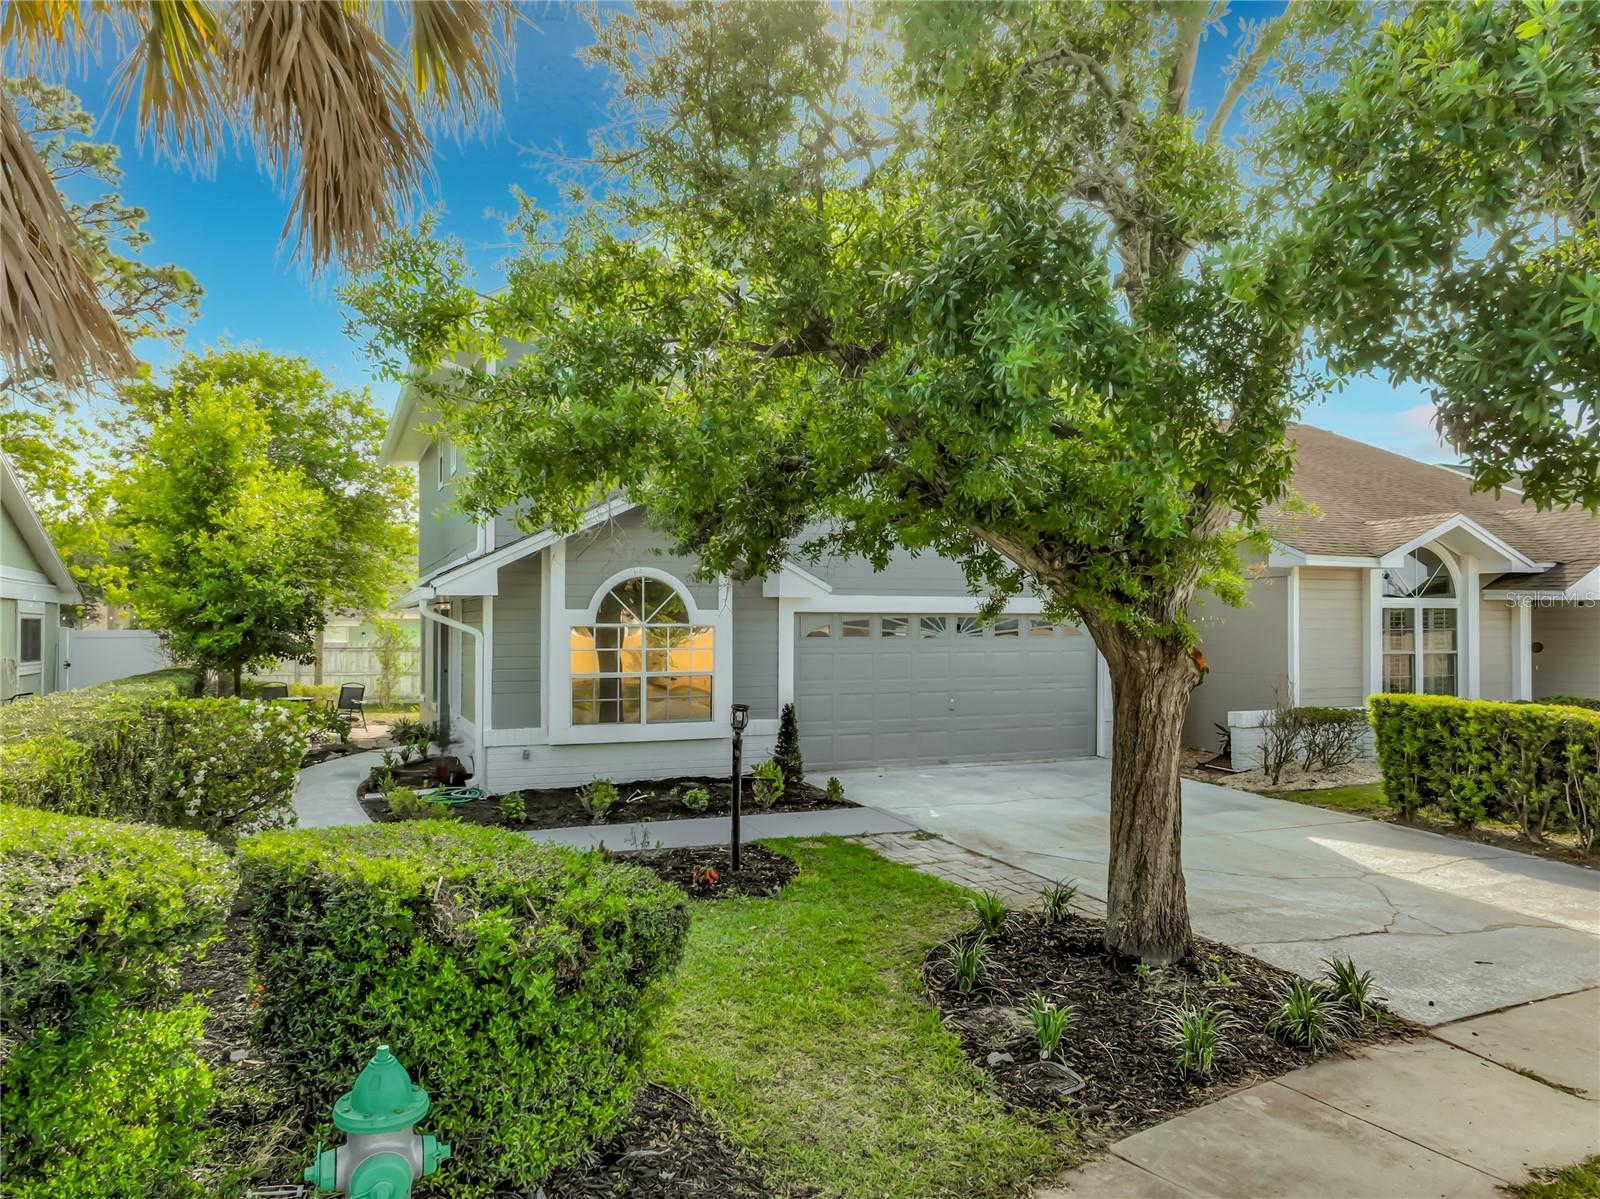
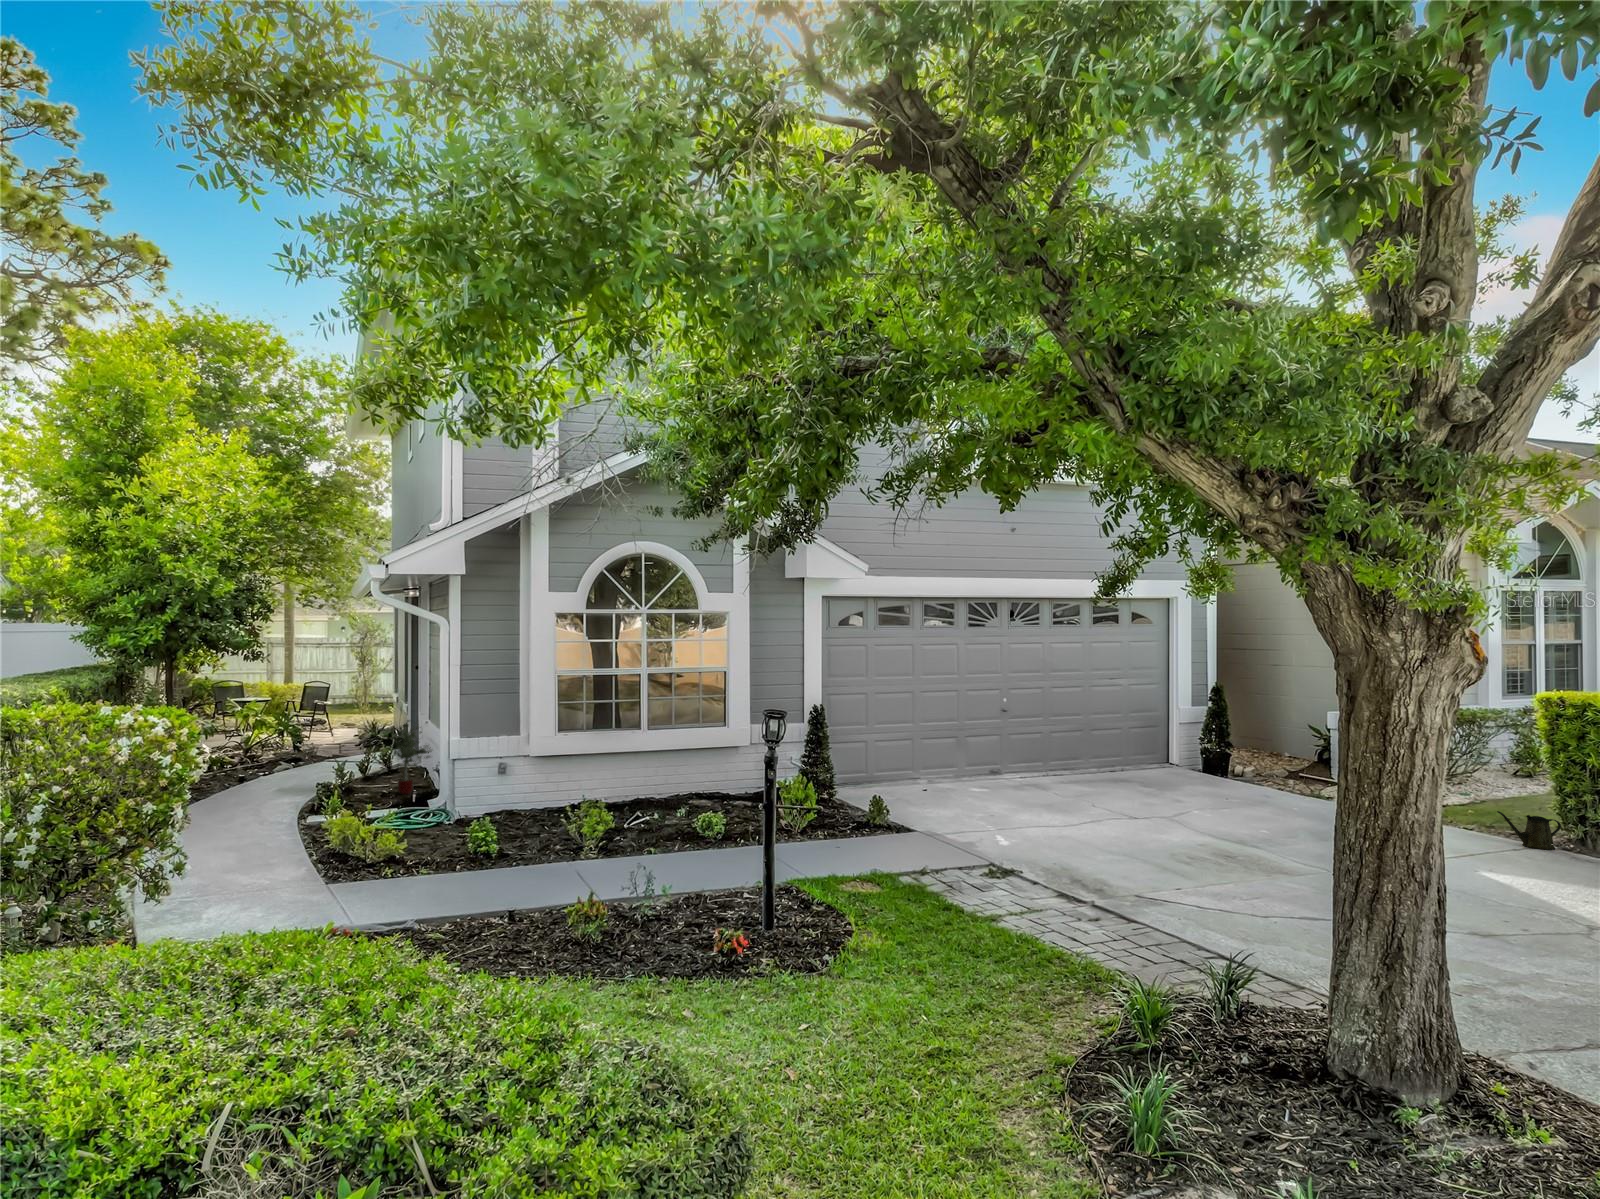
watering can: none [1345,790,1396,822] -> present [1497,811,1561,850]

